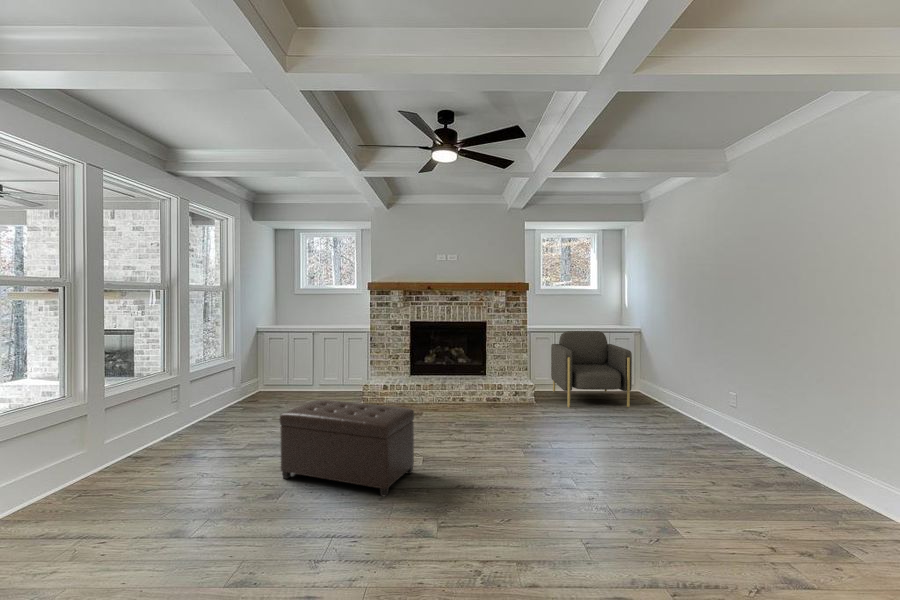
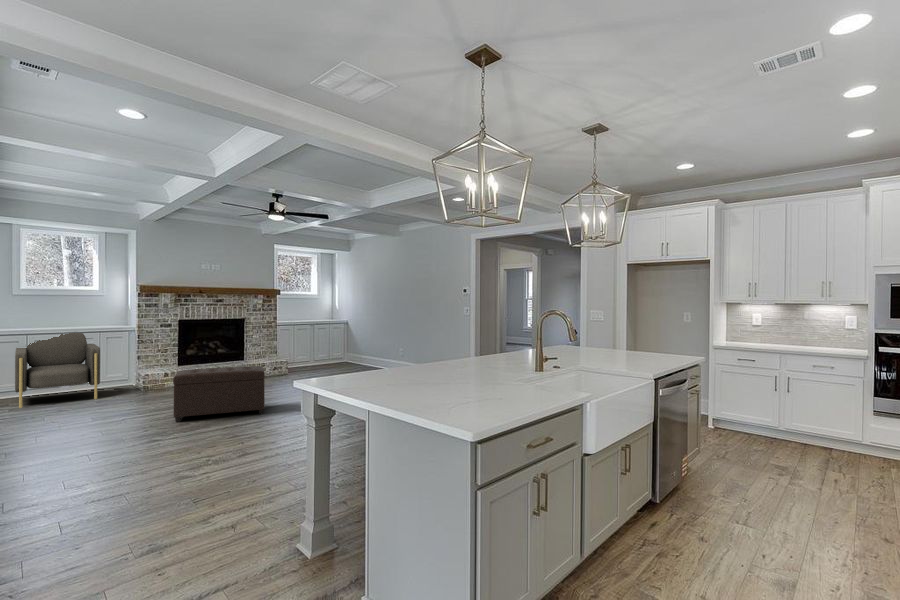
armchair: present [551,331,632,407] -> present [15,333,100,408]

